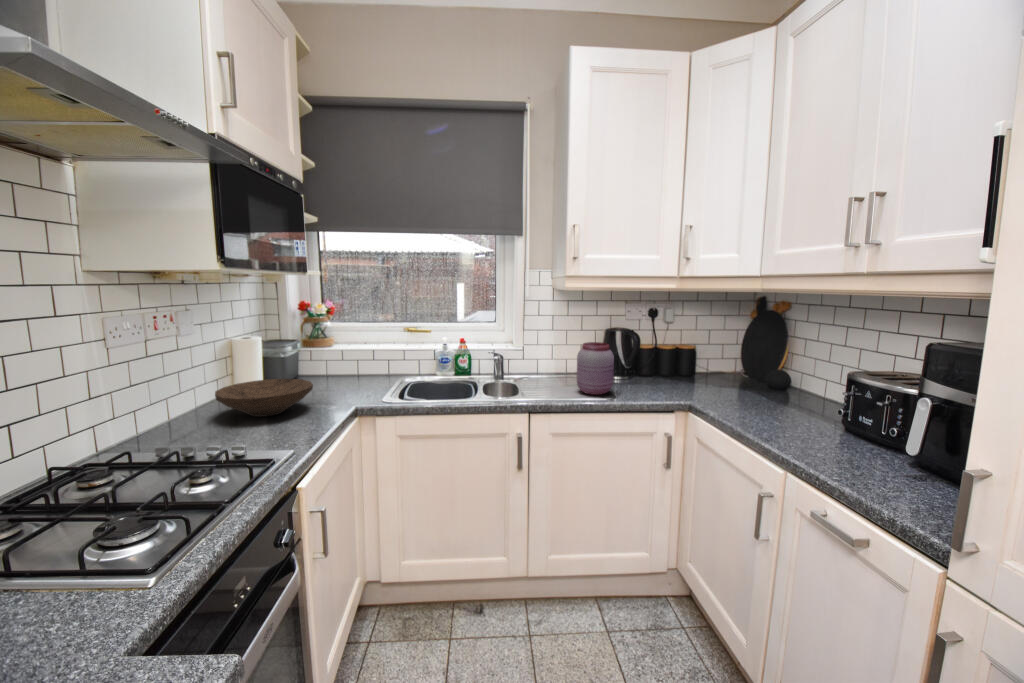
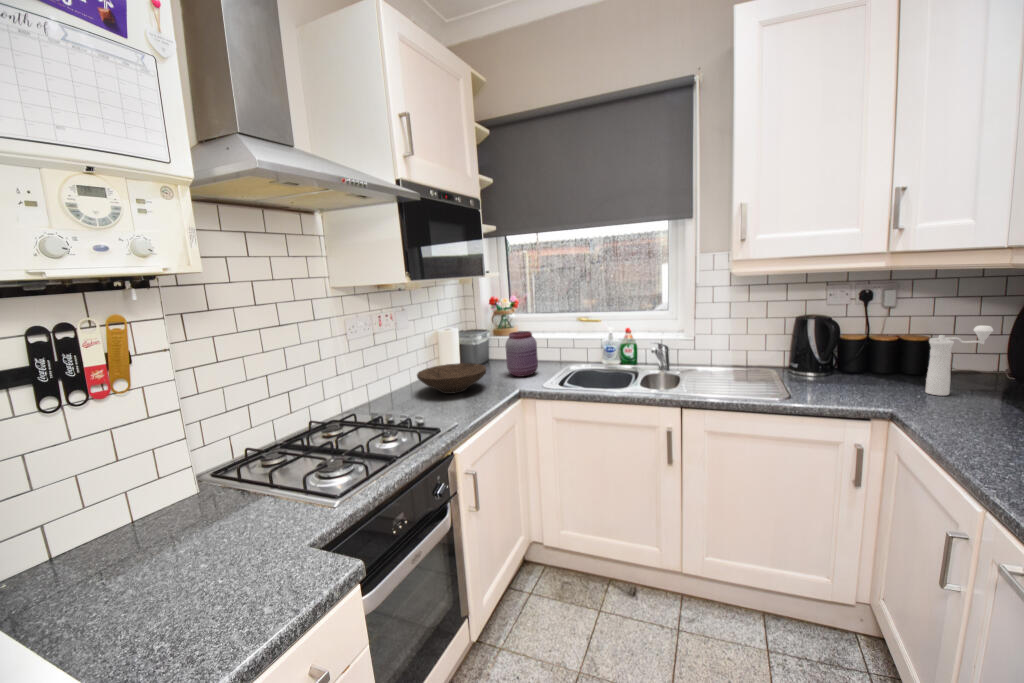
pepper mill: none [701,336,739,390] -> present [926,326,993,396]
jar: present [577,342,614,395] -> present [506,331,538,377]

